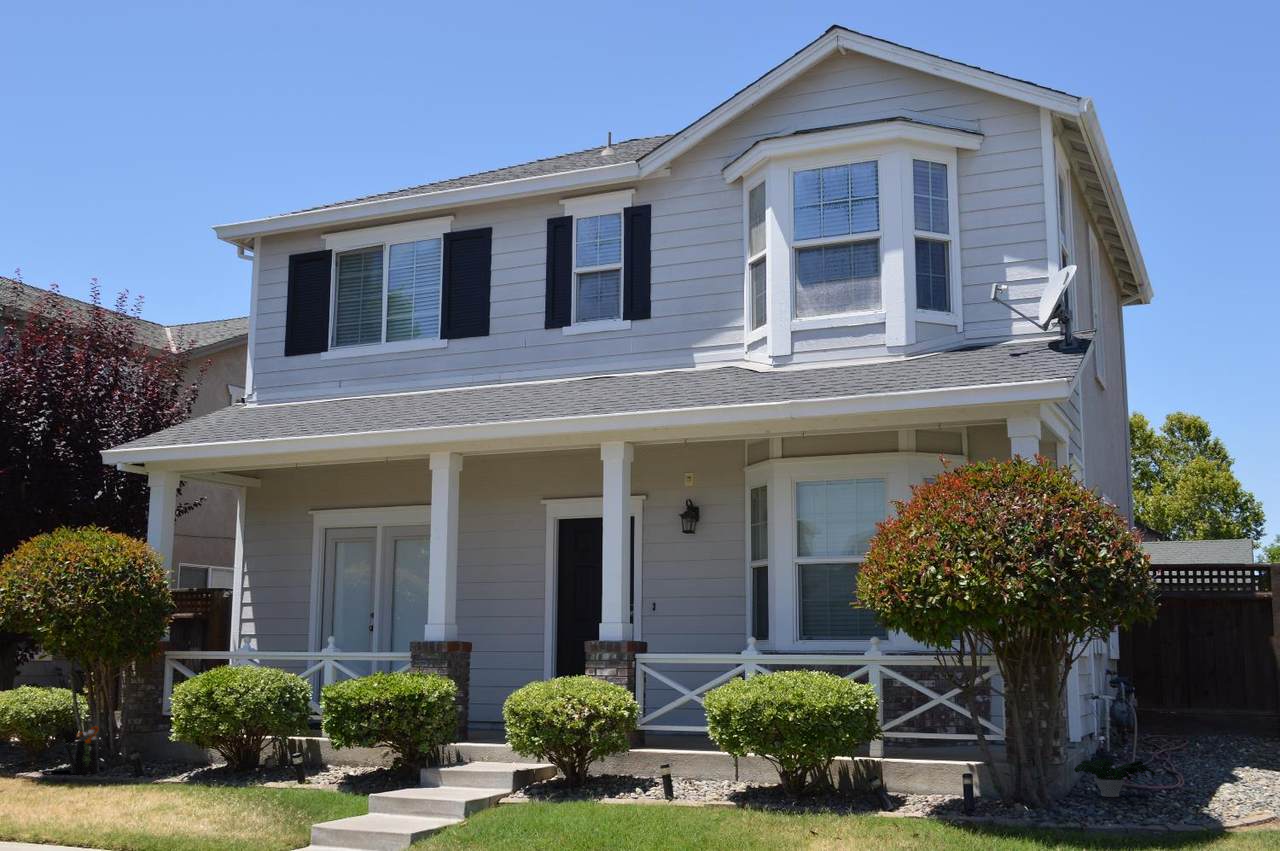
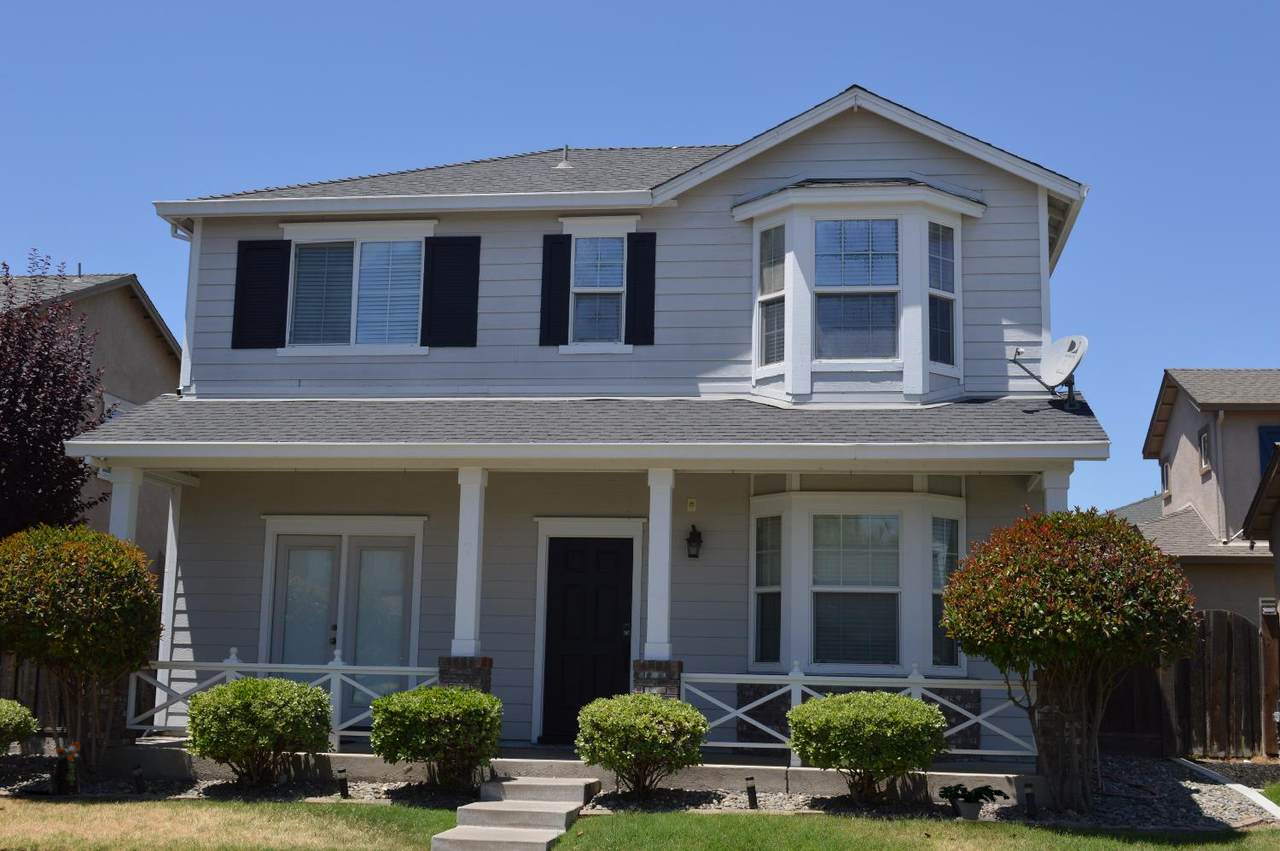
potted plant: present [1074,758,1155,797] -> present [939,784,1010,819]

